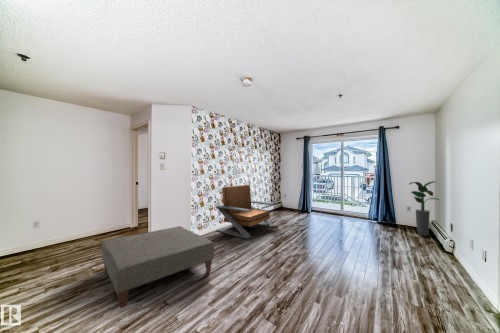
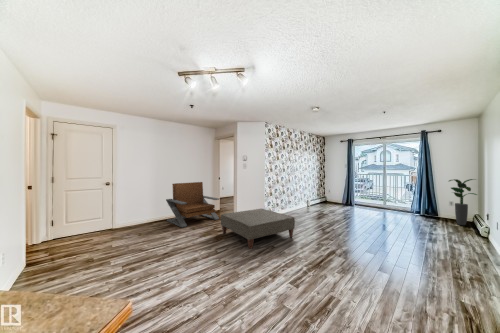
lounge chair: present [216,185,274,239] -> present [166,182,219,228]

